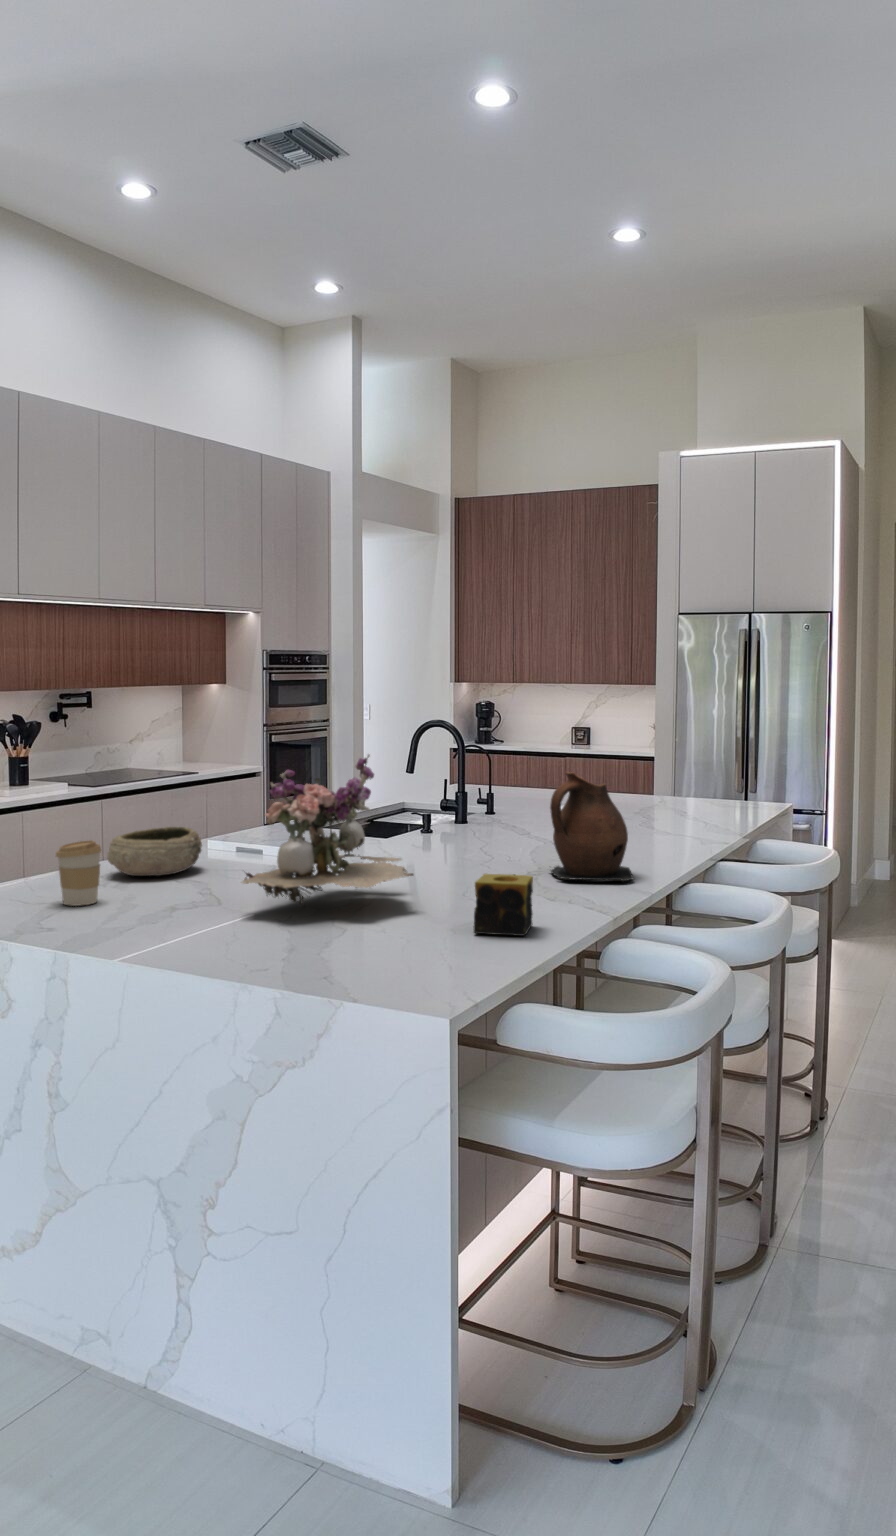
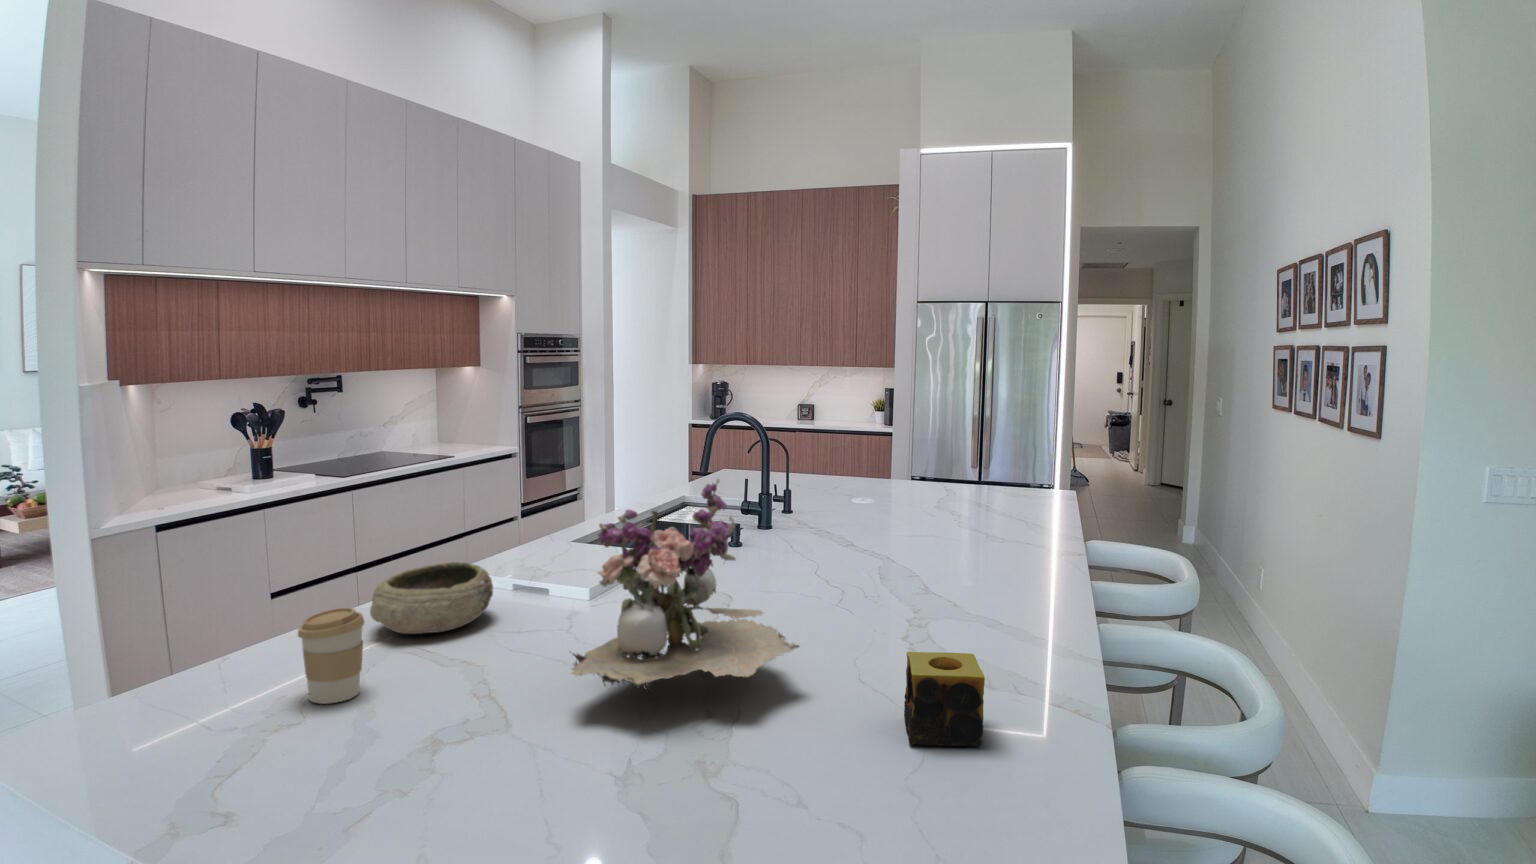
ceramic pitcher: present [550,772,633,882] -> none [912,491,1024,624]

